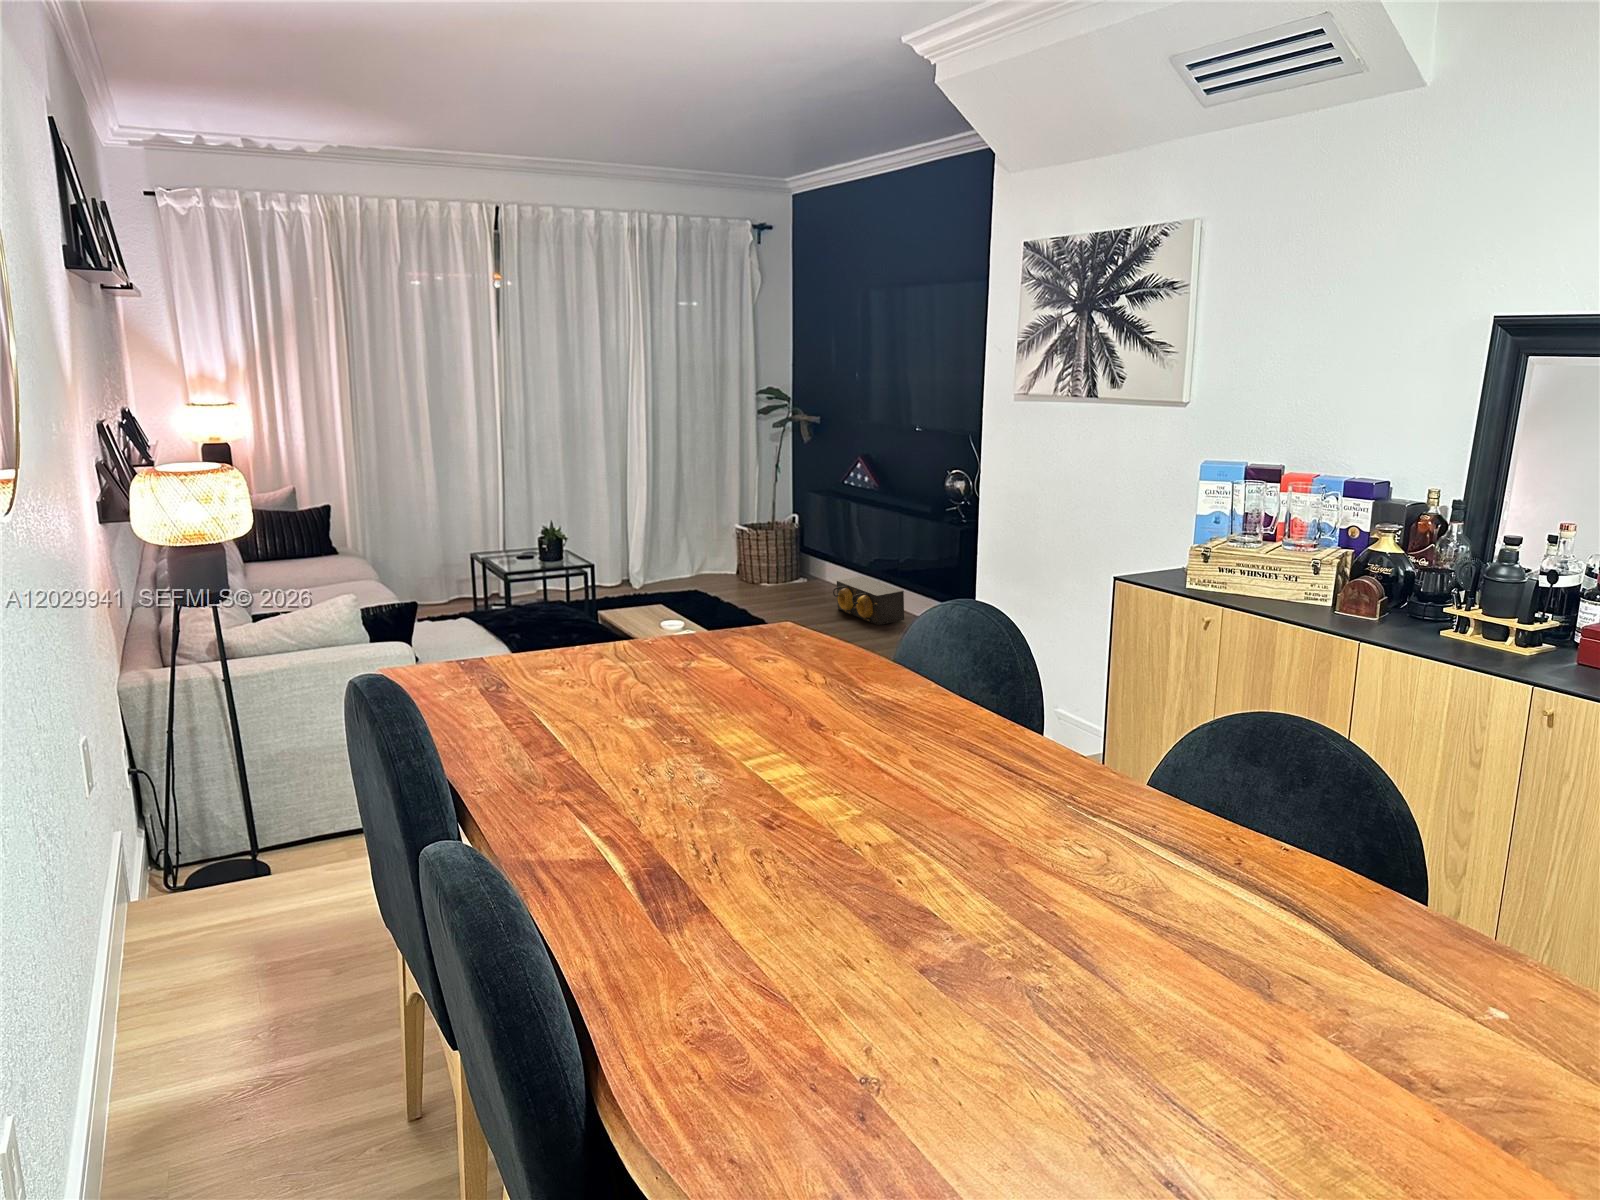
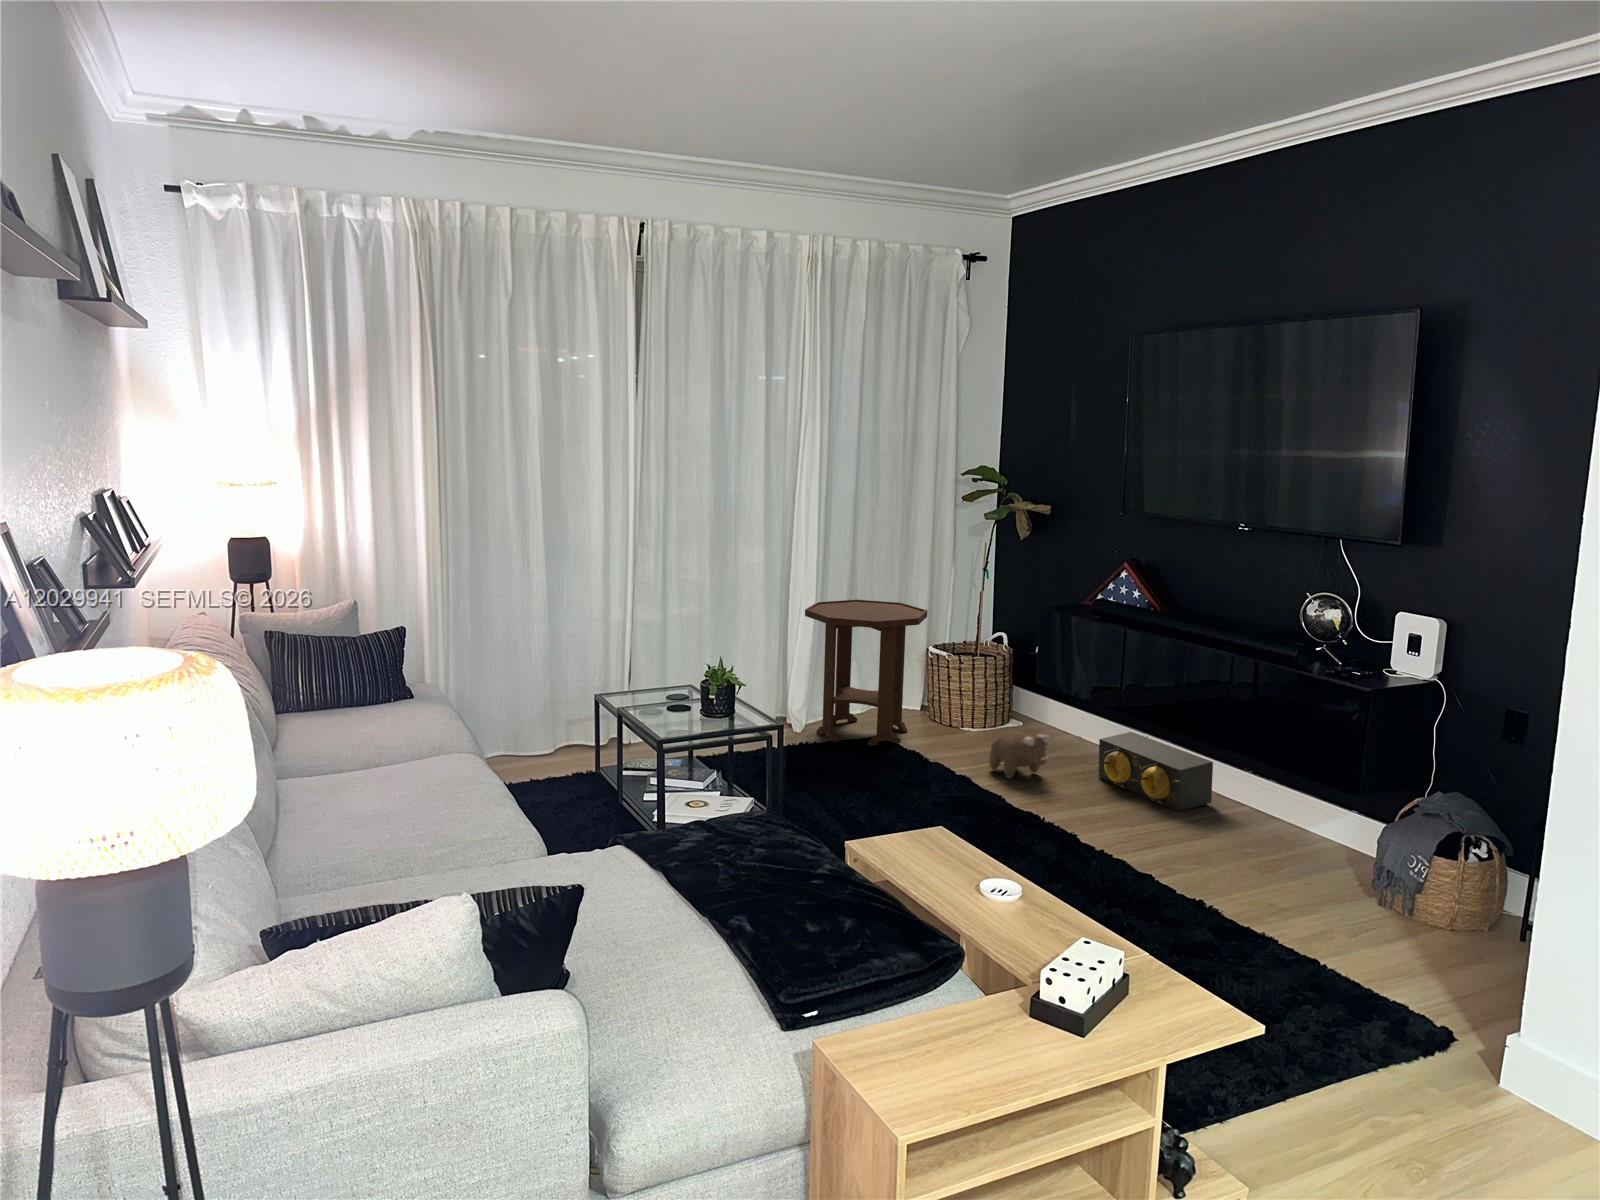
side table: none [635,490,728,594] -> present [805,600,928,746]
plush toy: none [761,576,800,610] -> present [989,730,1051,778]

